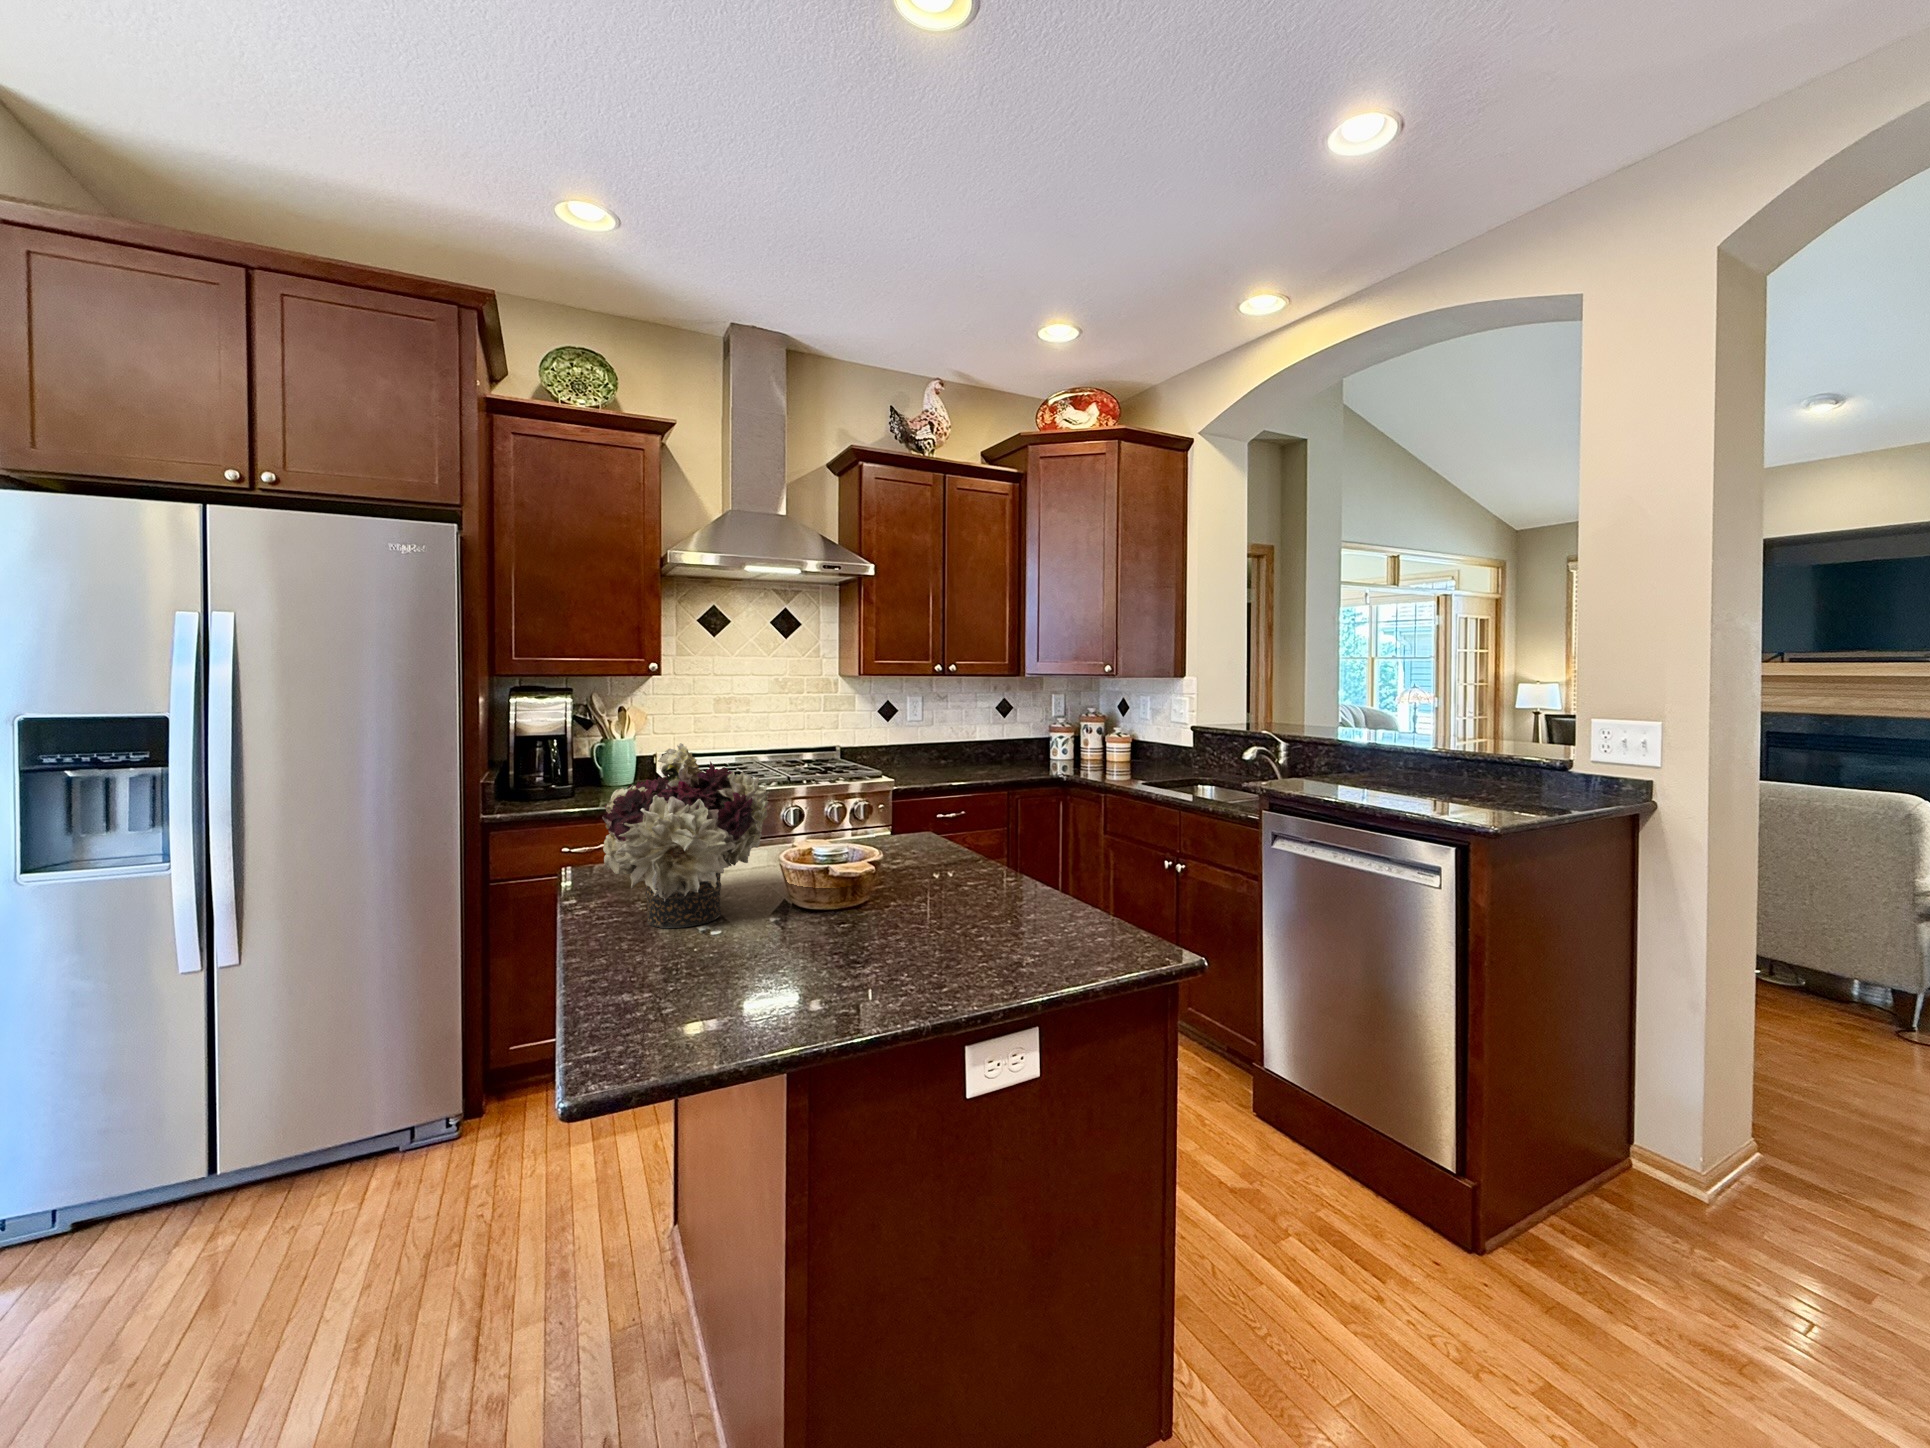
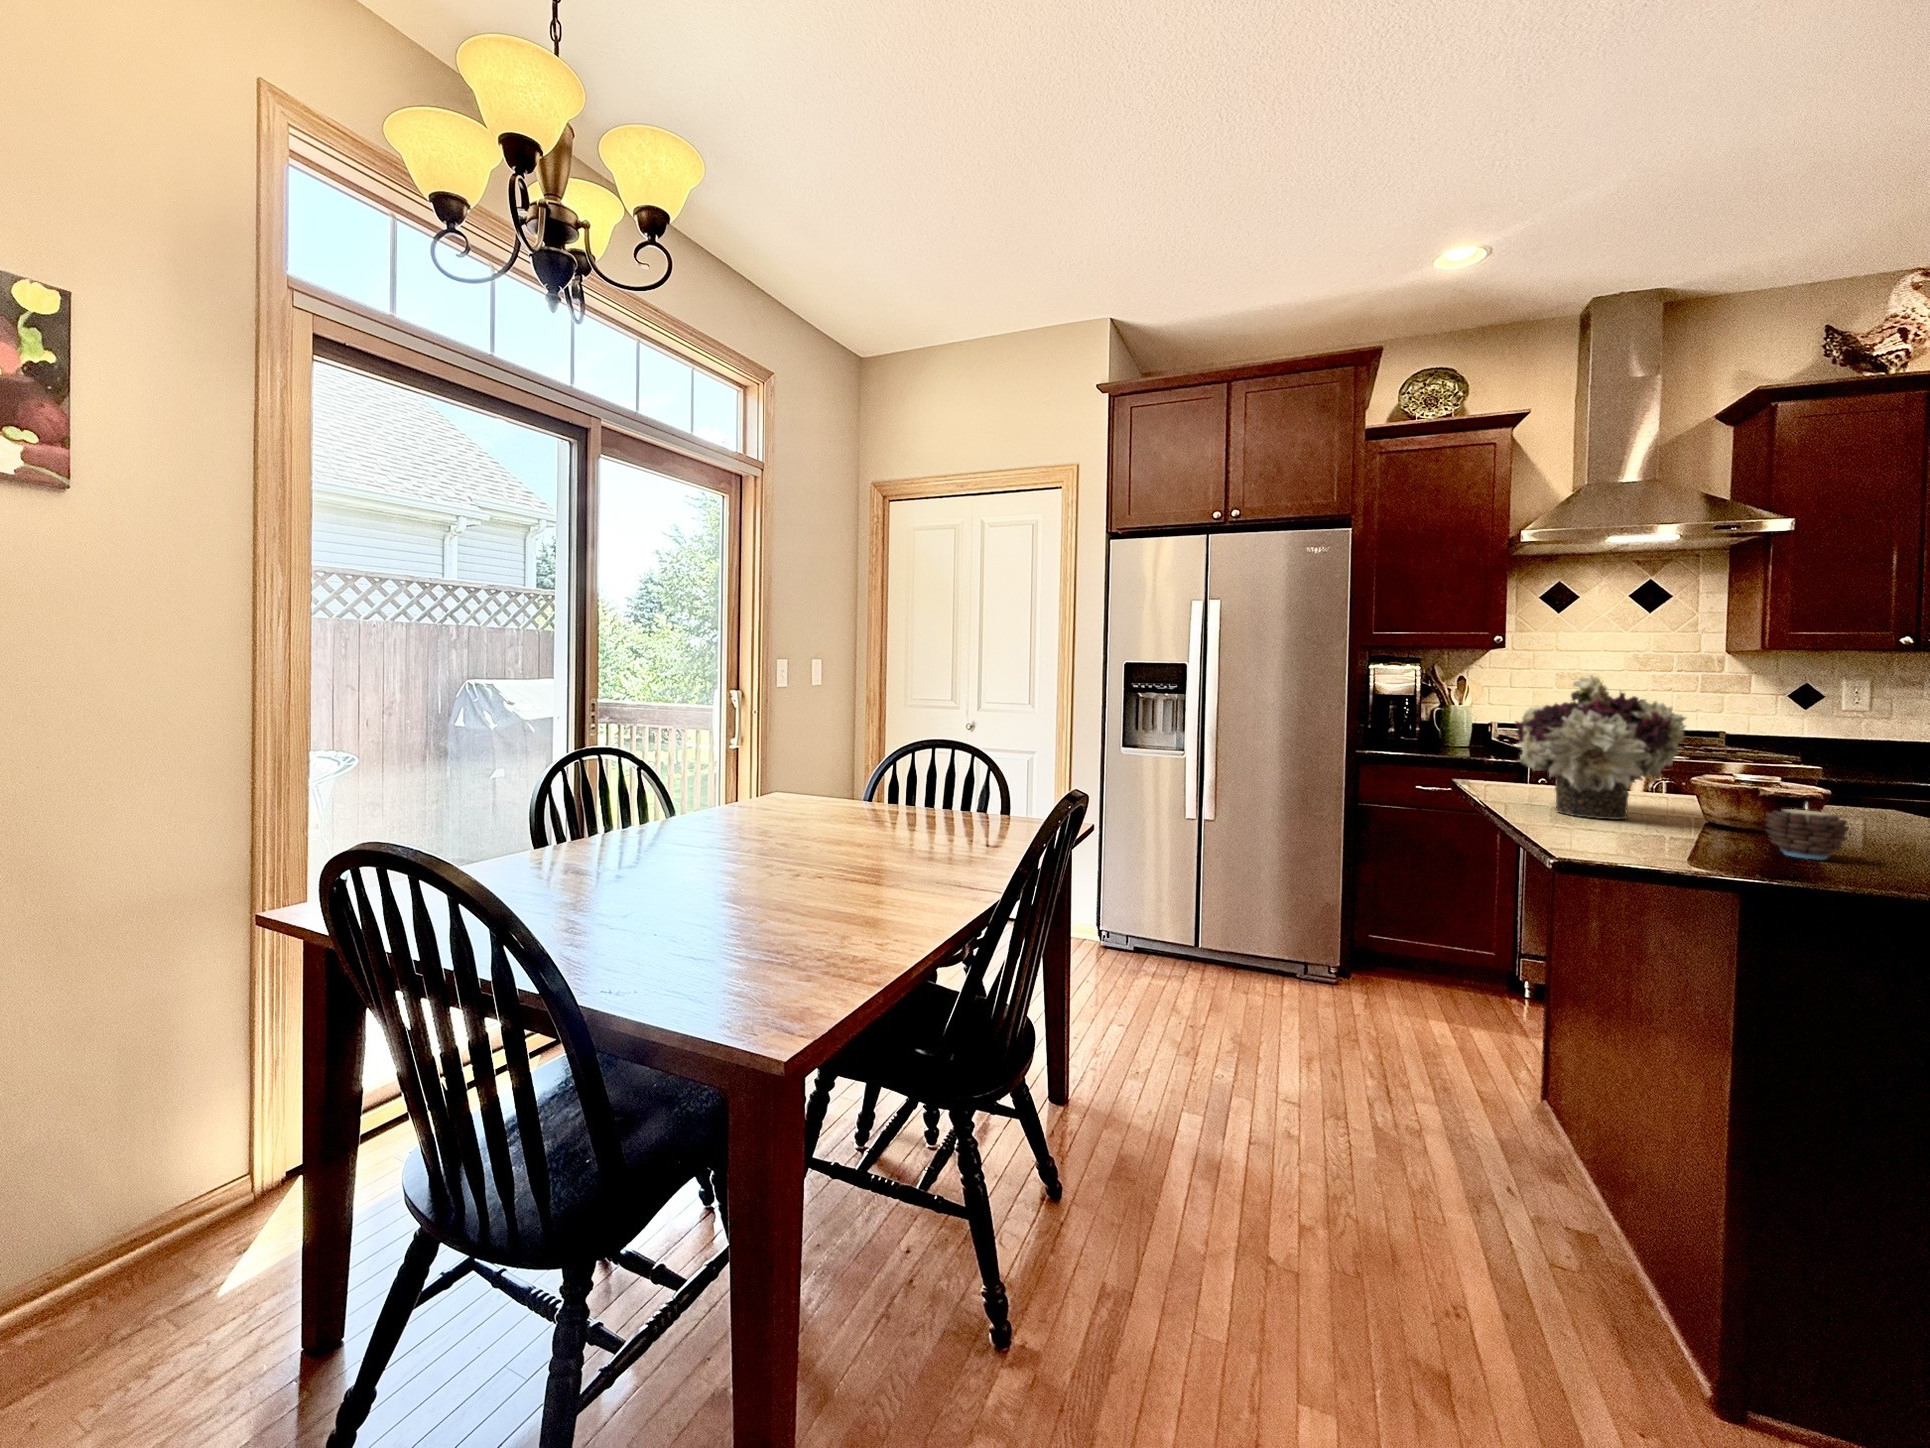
candle: none [827,890,889,955] -> present [1765,805,1849,860]

